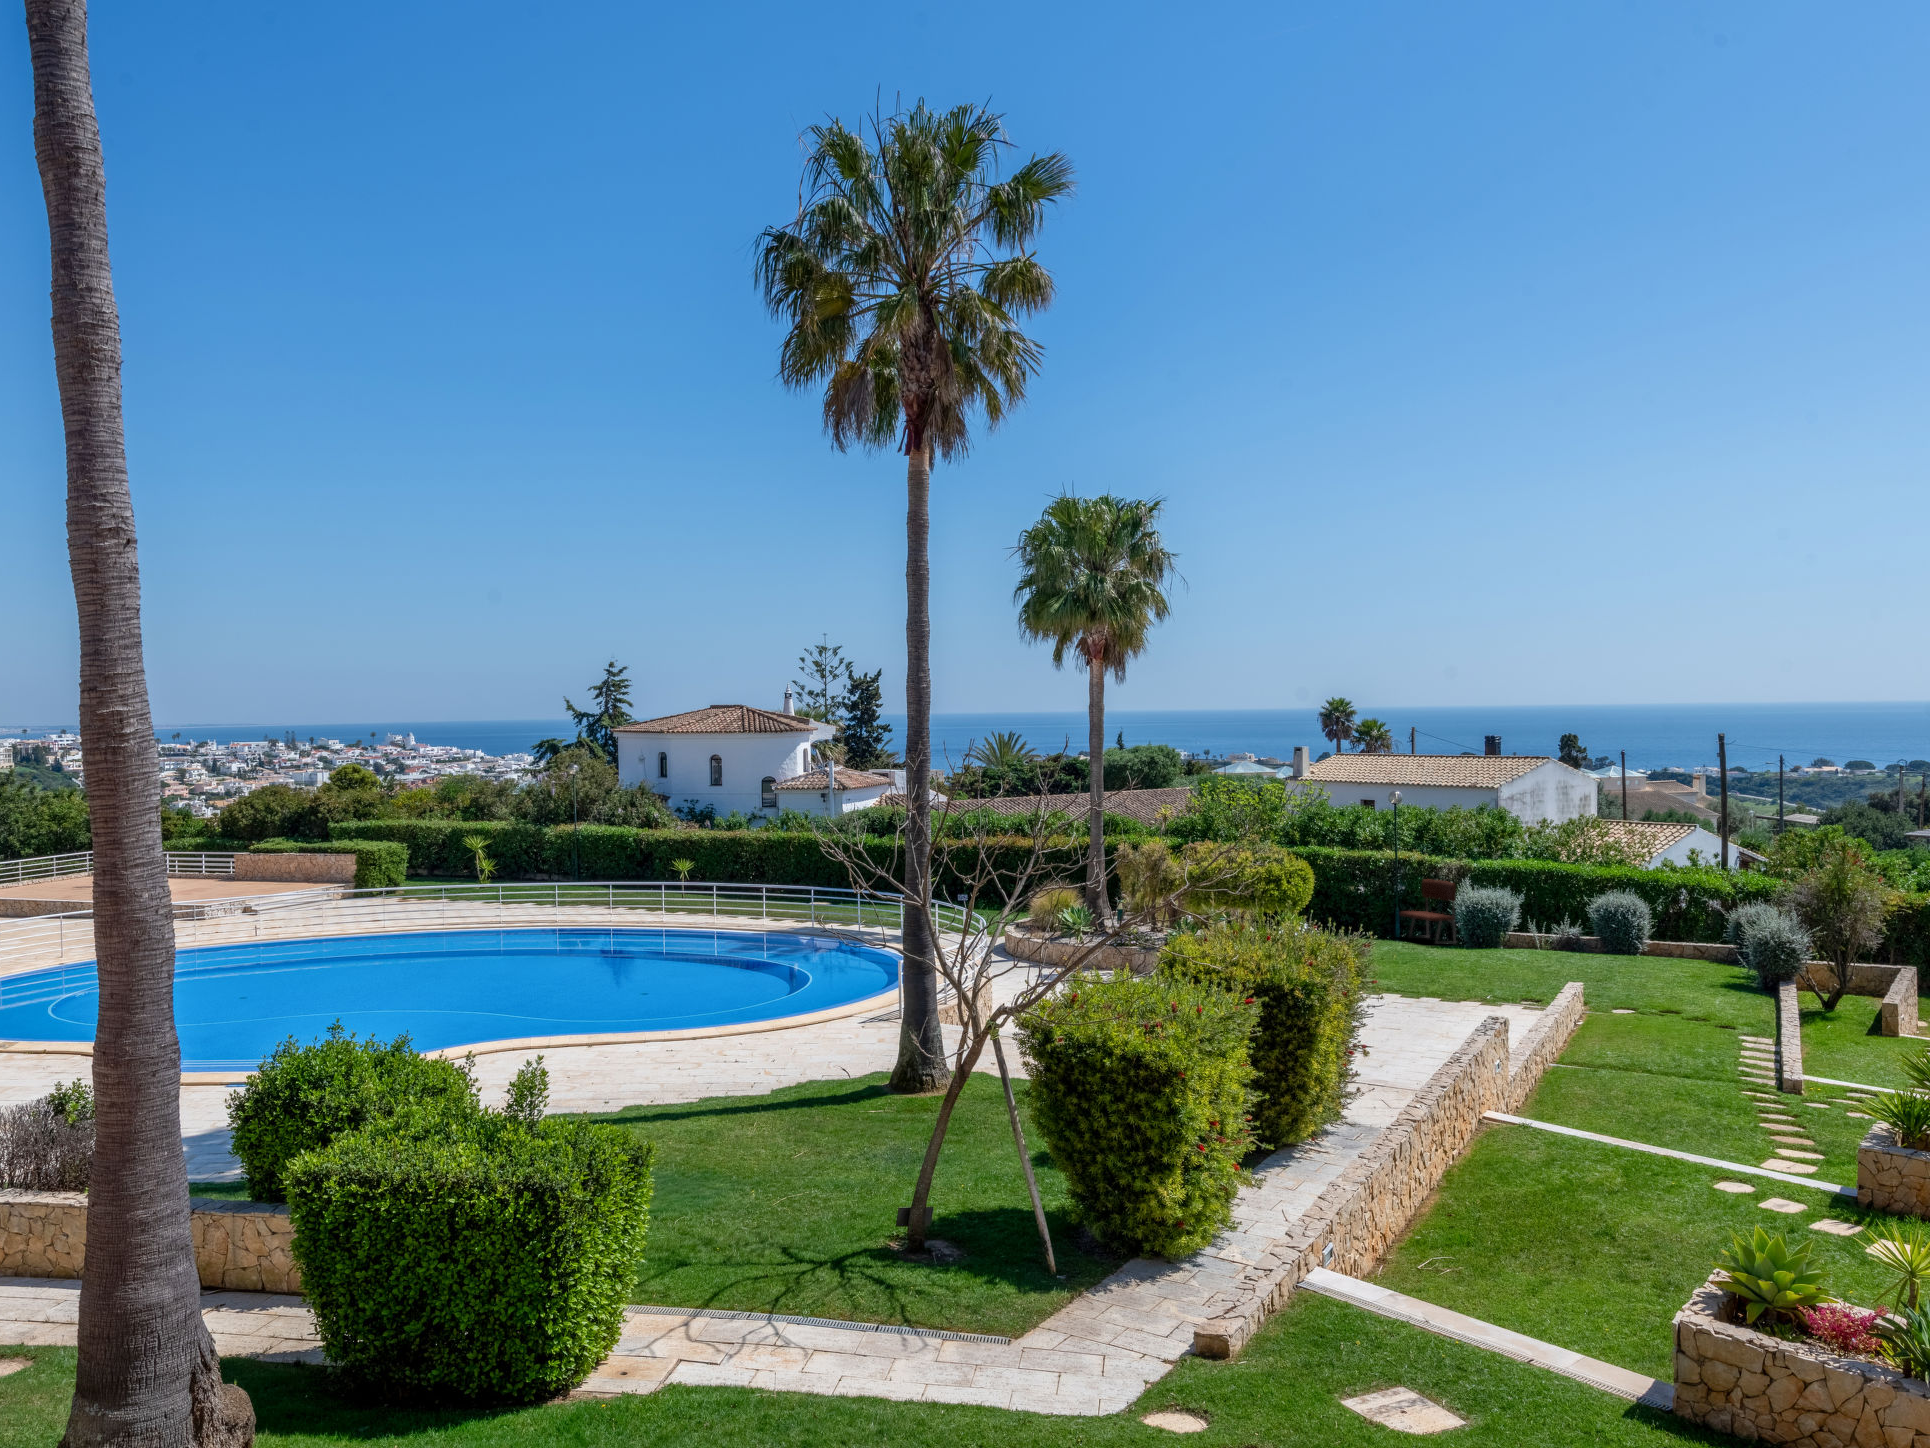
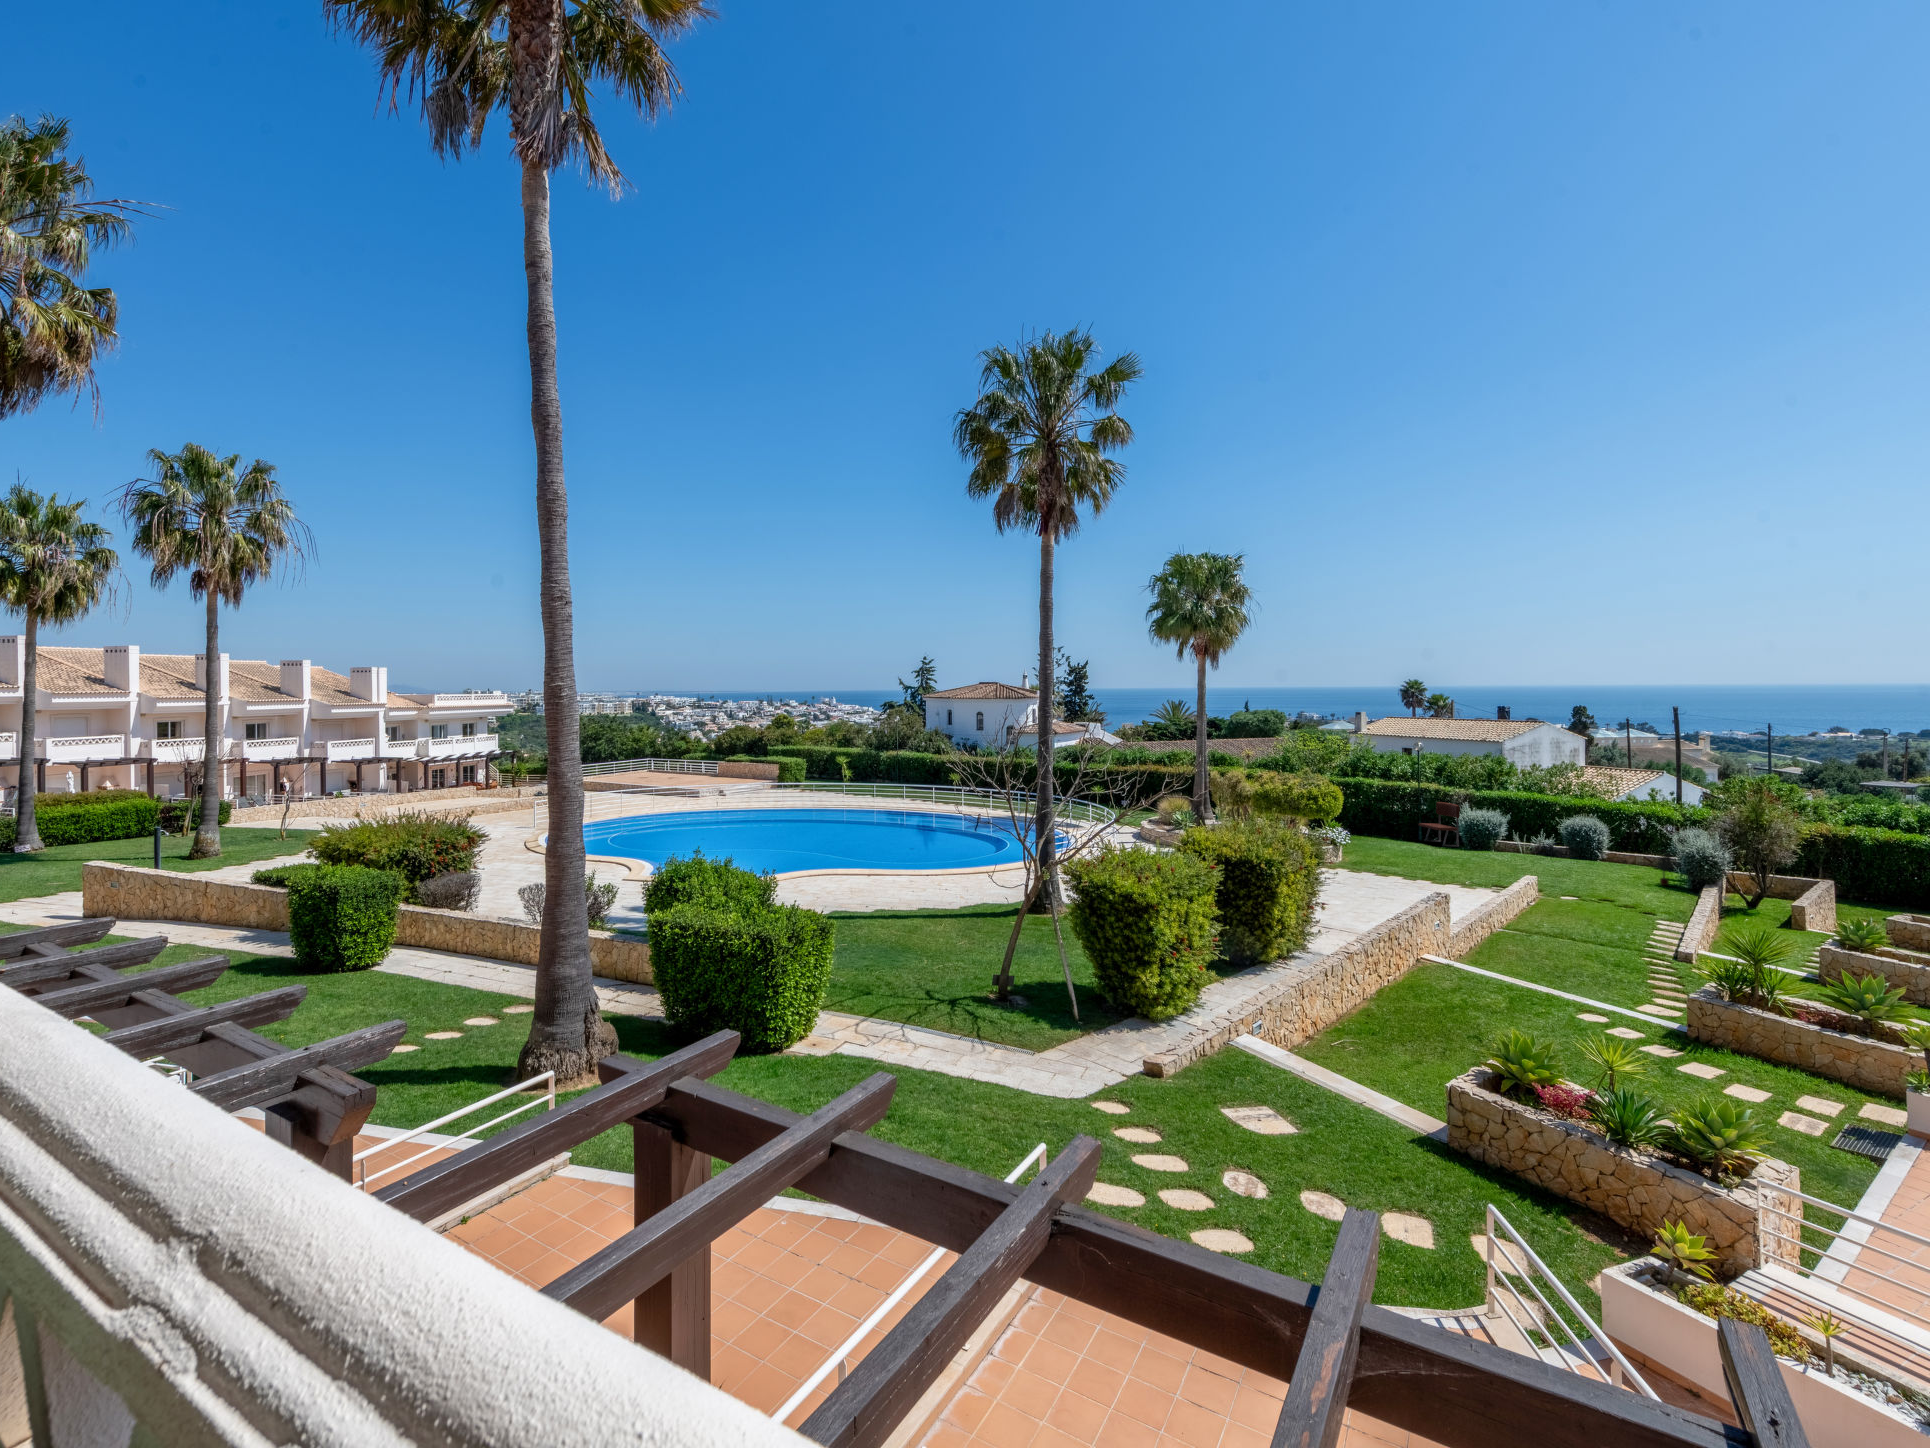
potted tree: none [1720,932,1753,984] -> present [1658,850,1679,886]

